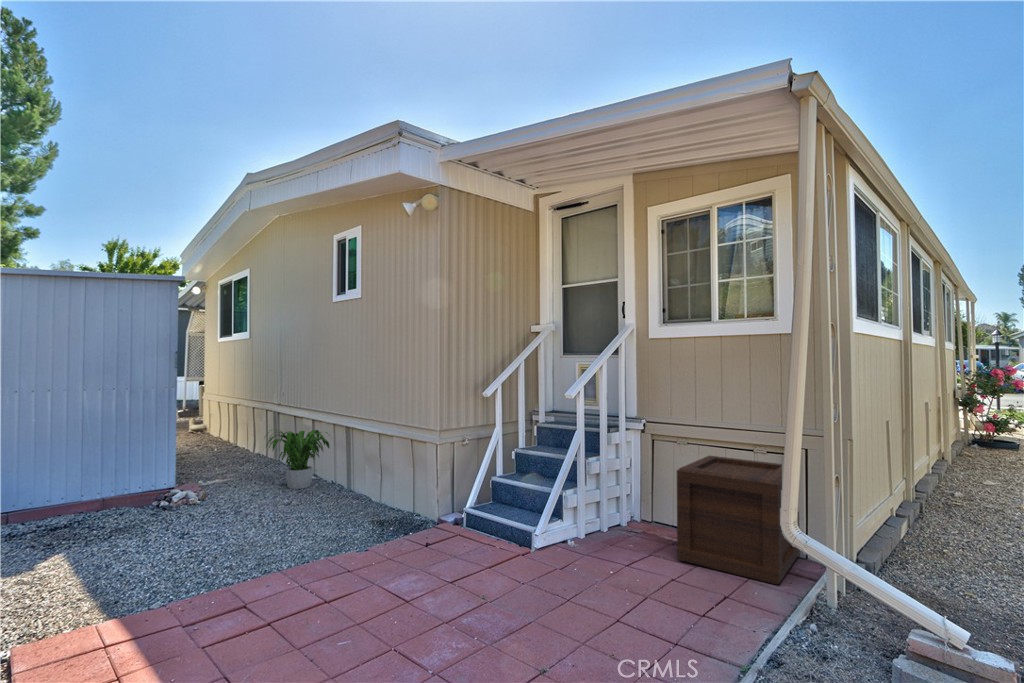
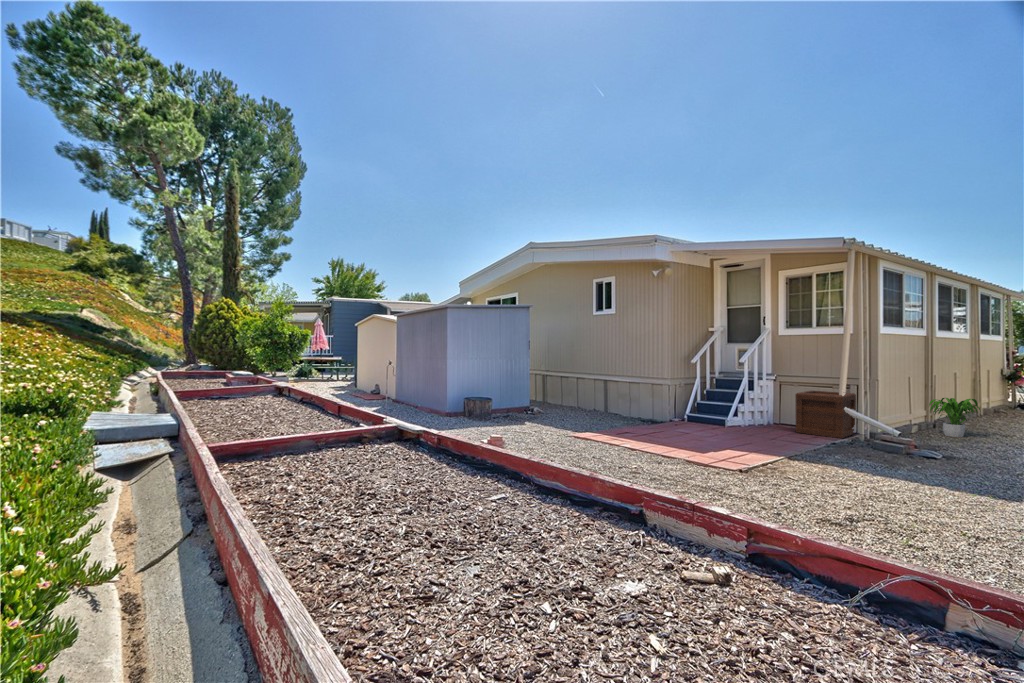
potted plant: present [265,429,330,489] -> present [929,398,980,437]

